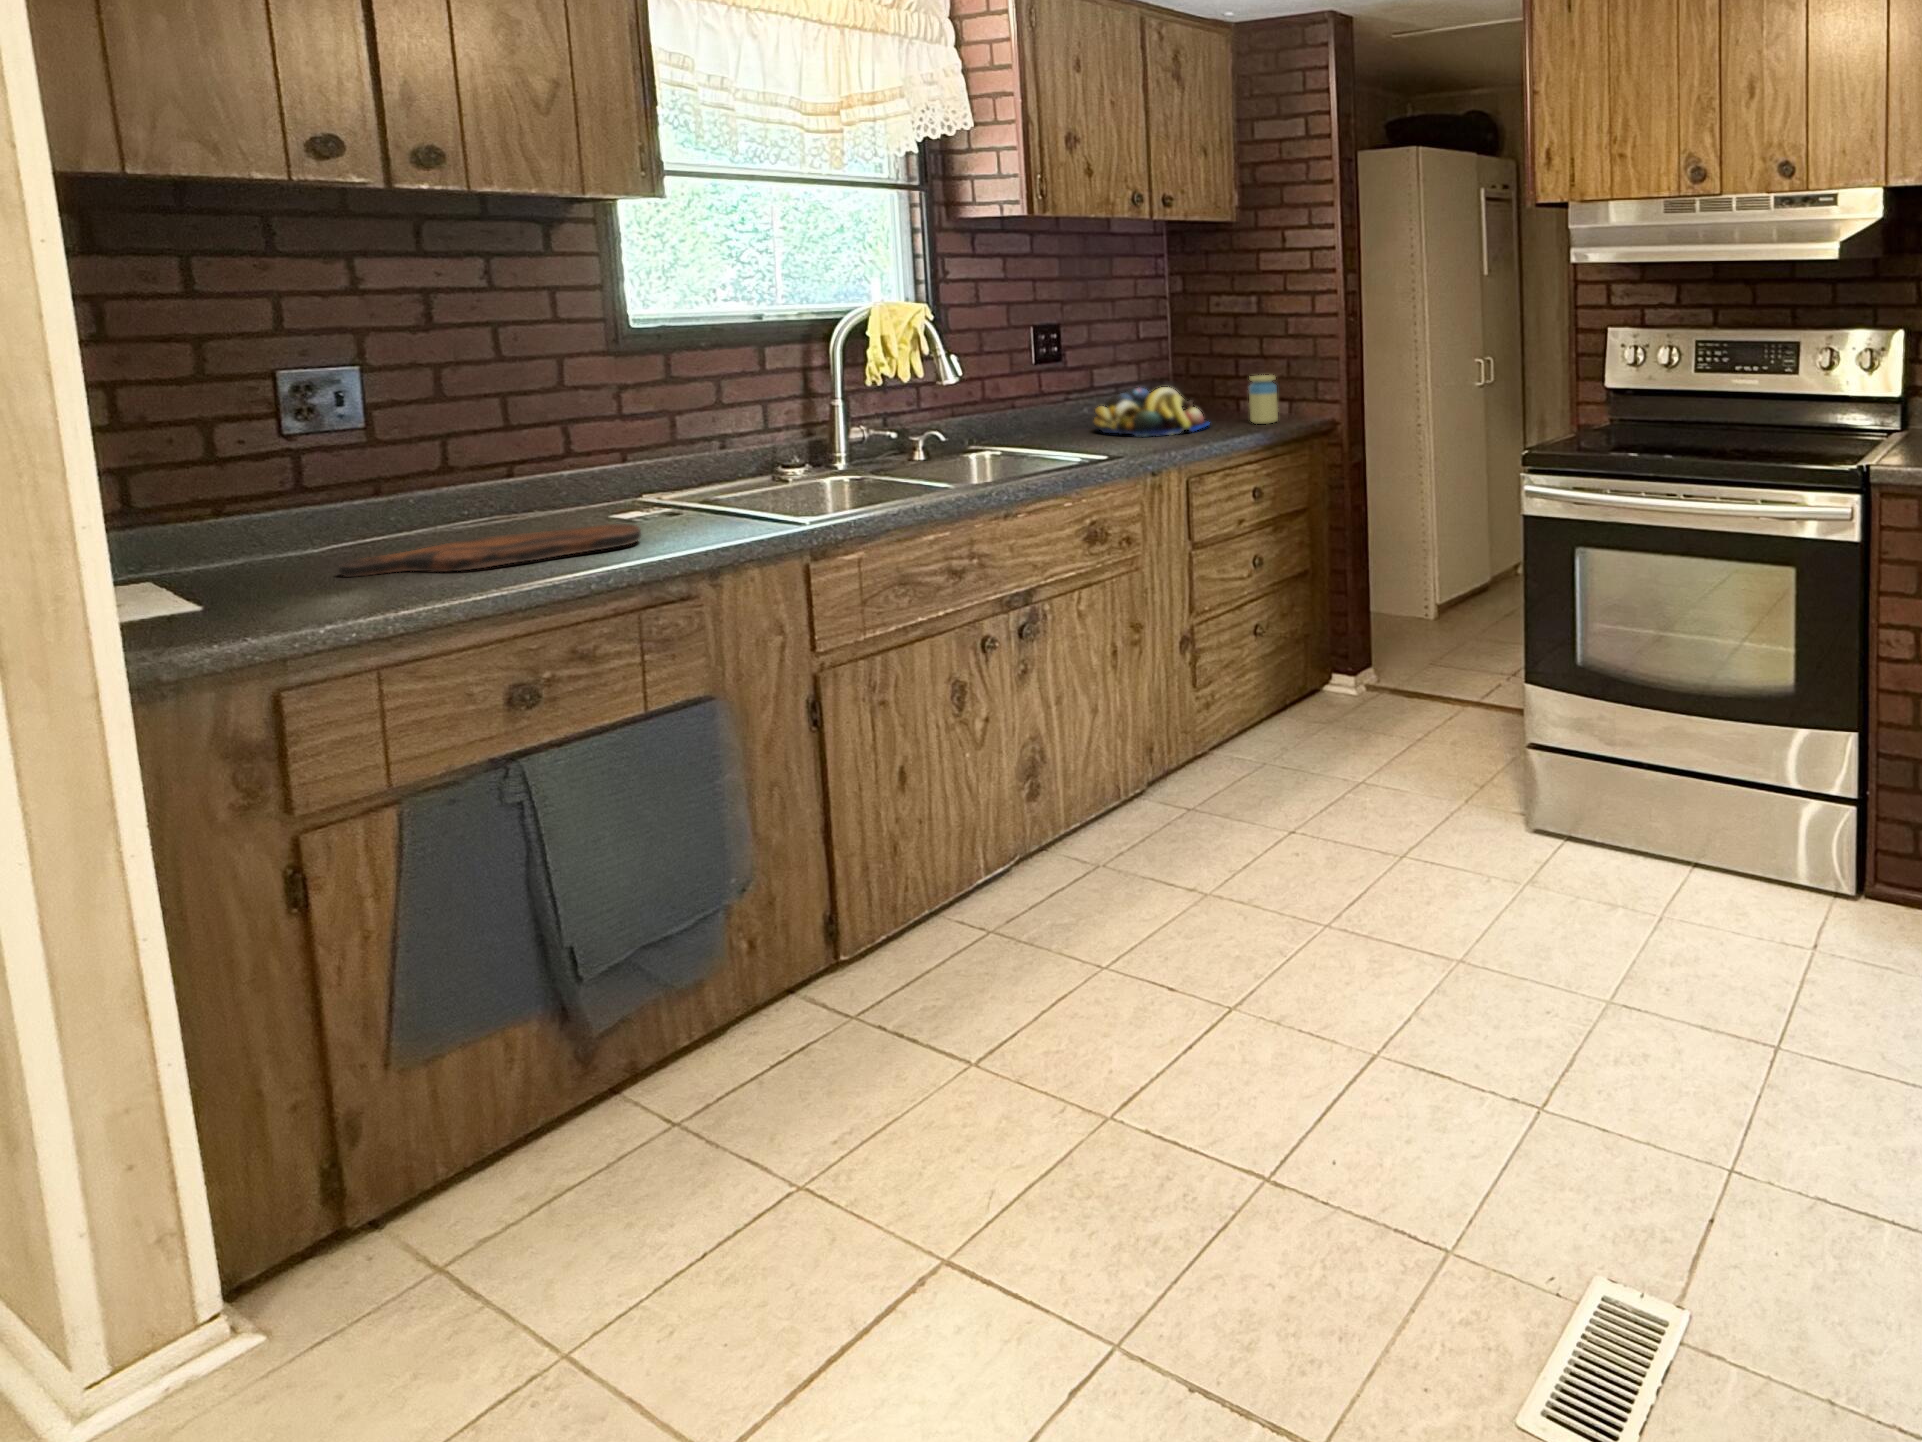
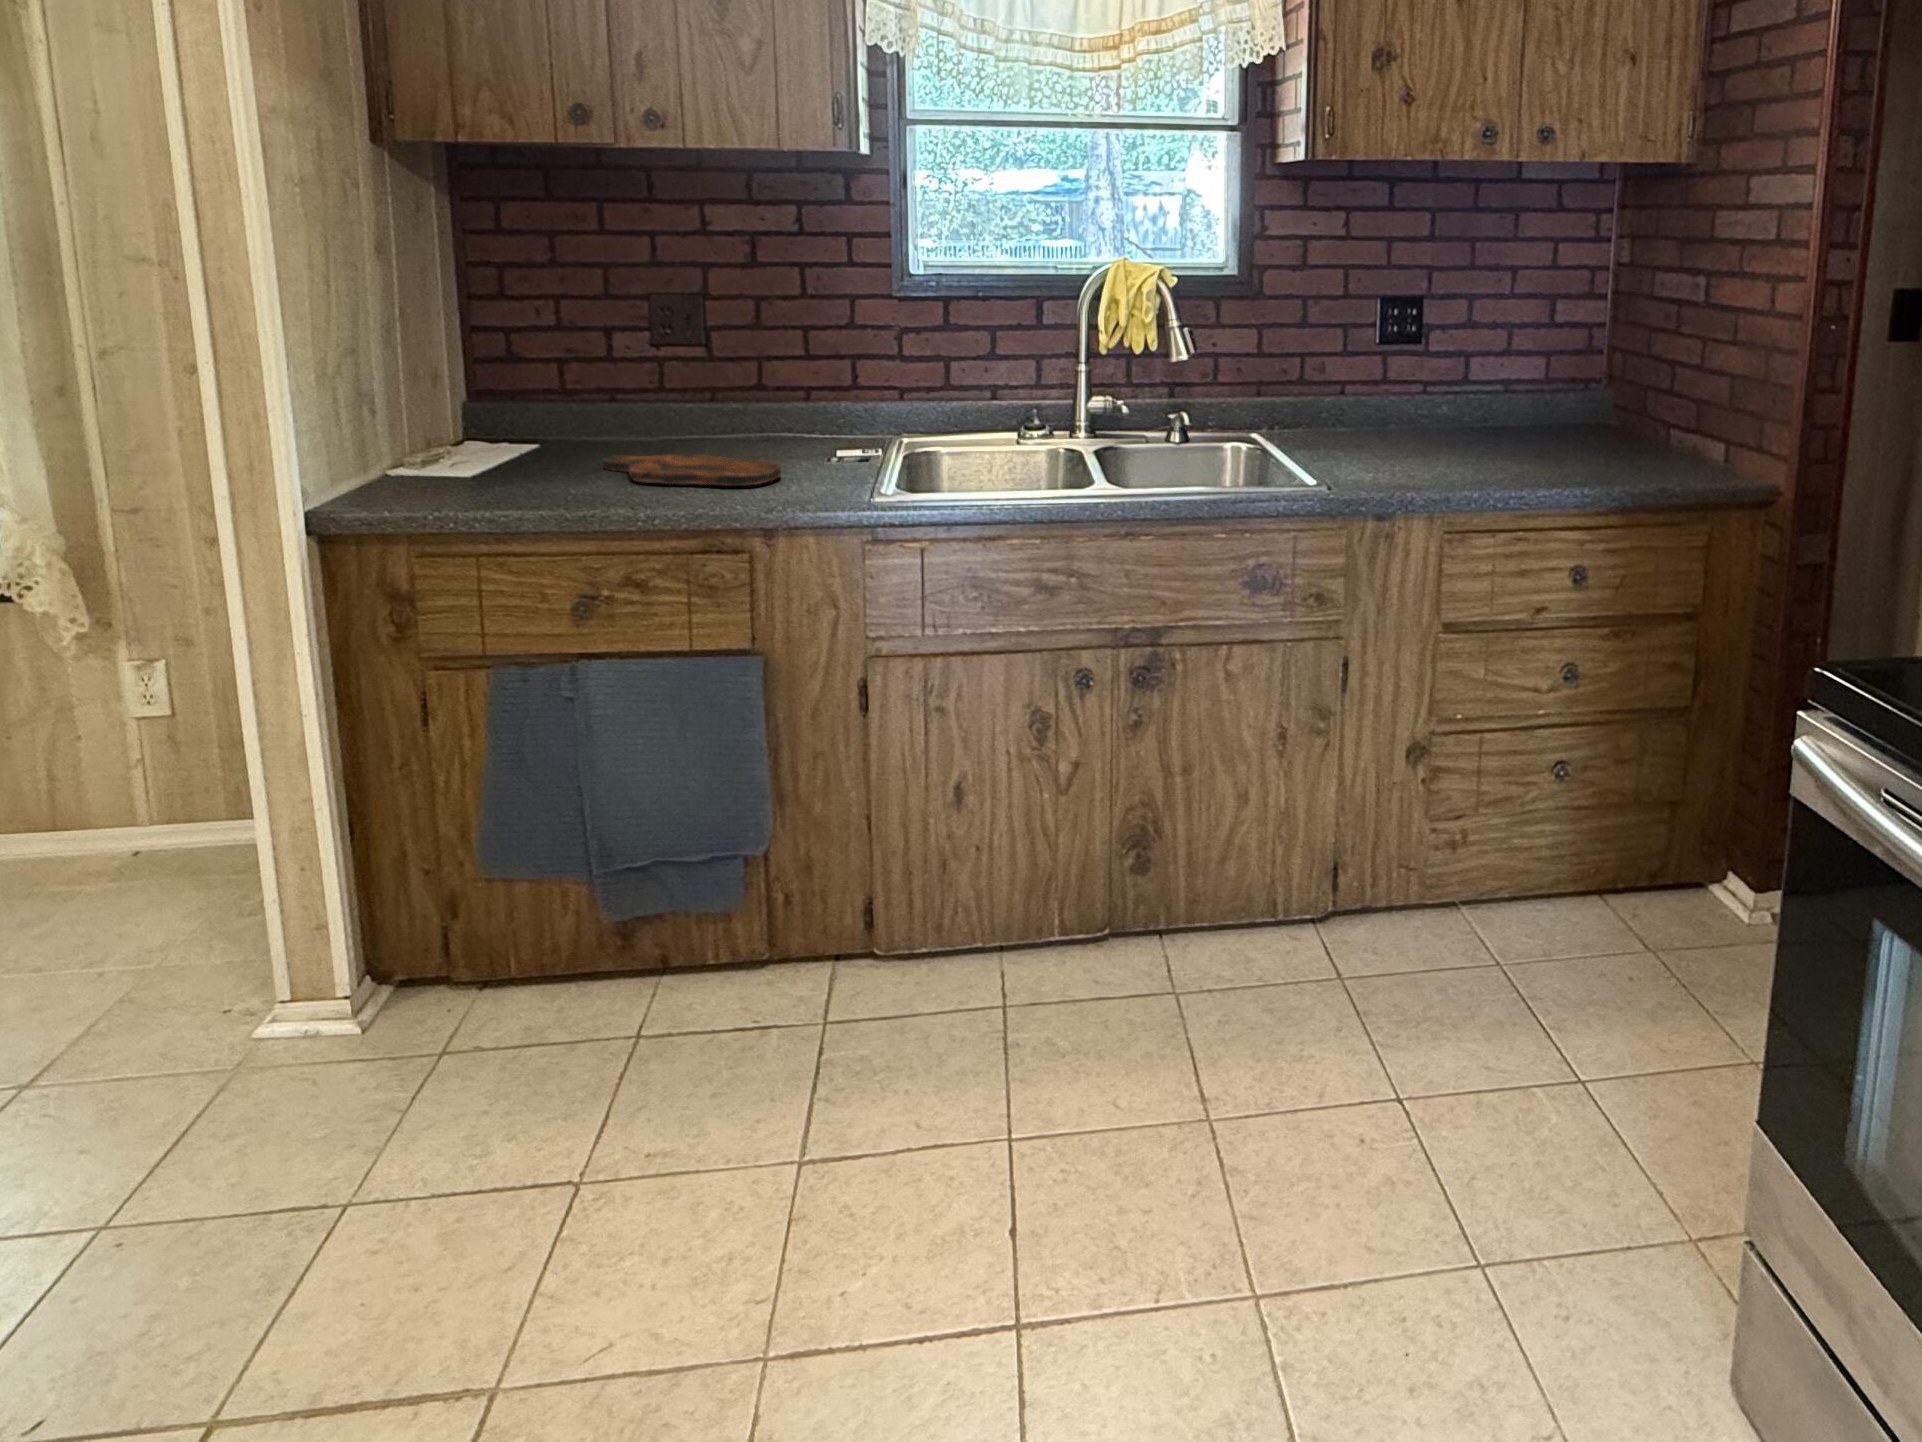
jar: present [1249,375,1278,424] -> none [1630,395,1680,472]
fruit bowl: present [1094,387,1209,437] -> none [1414,389,1574,464]

